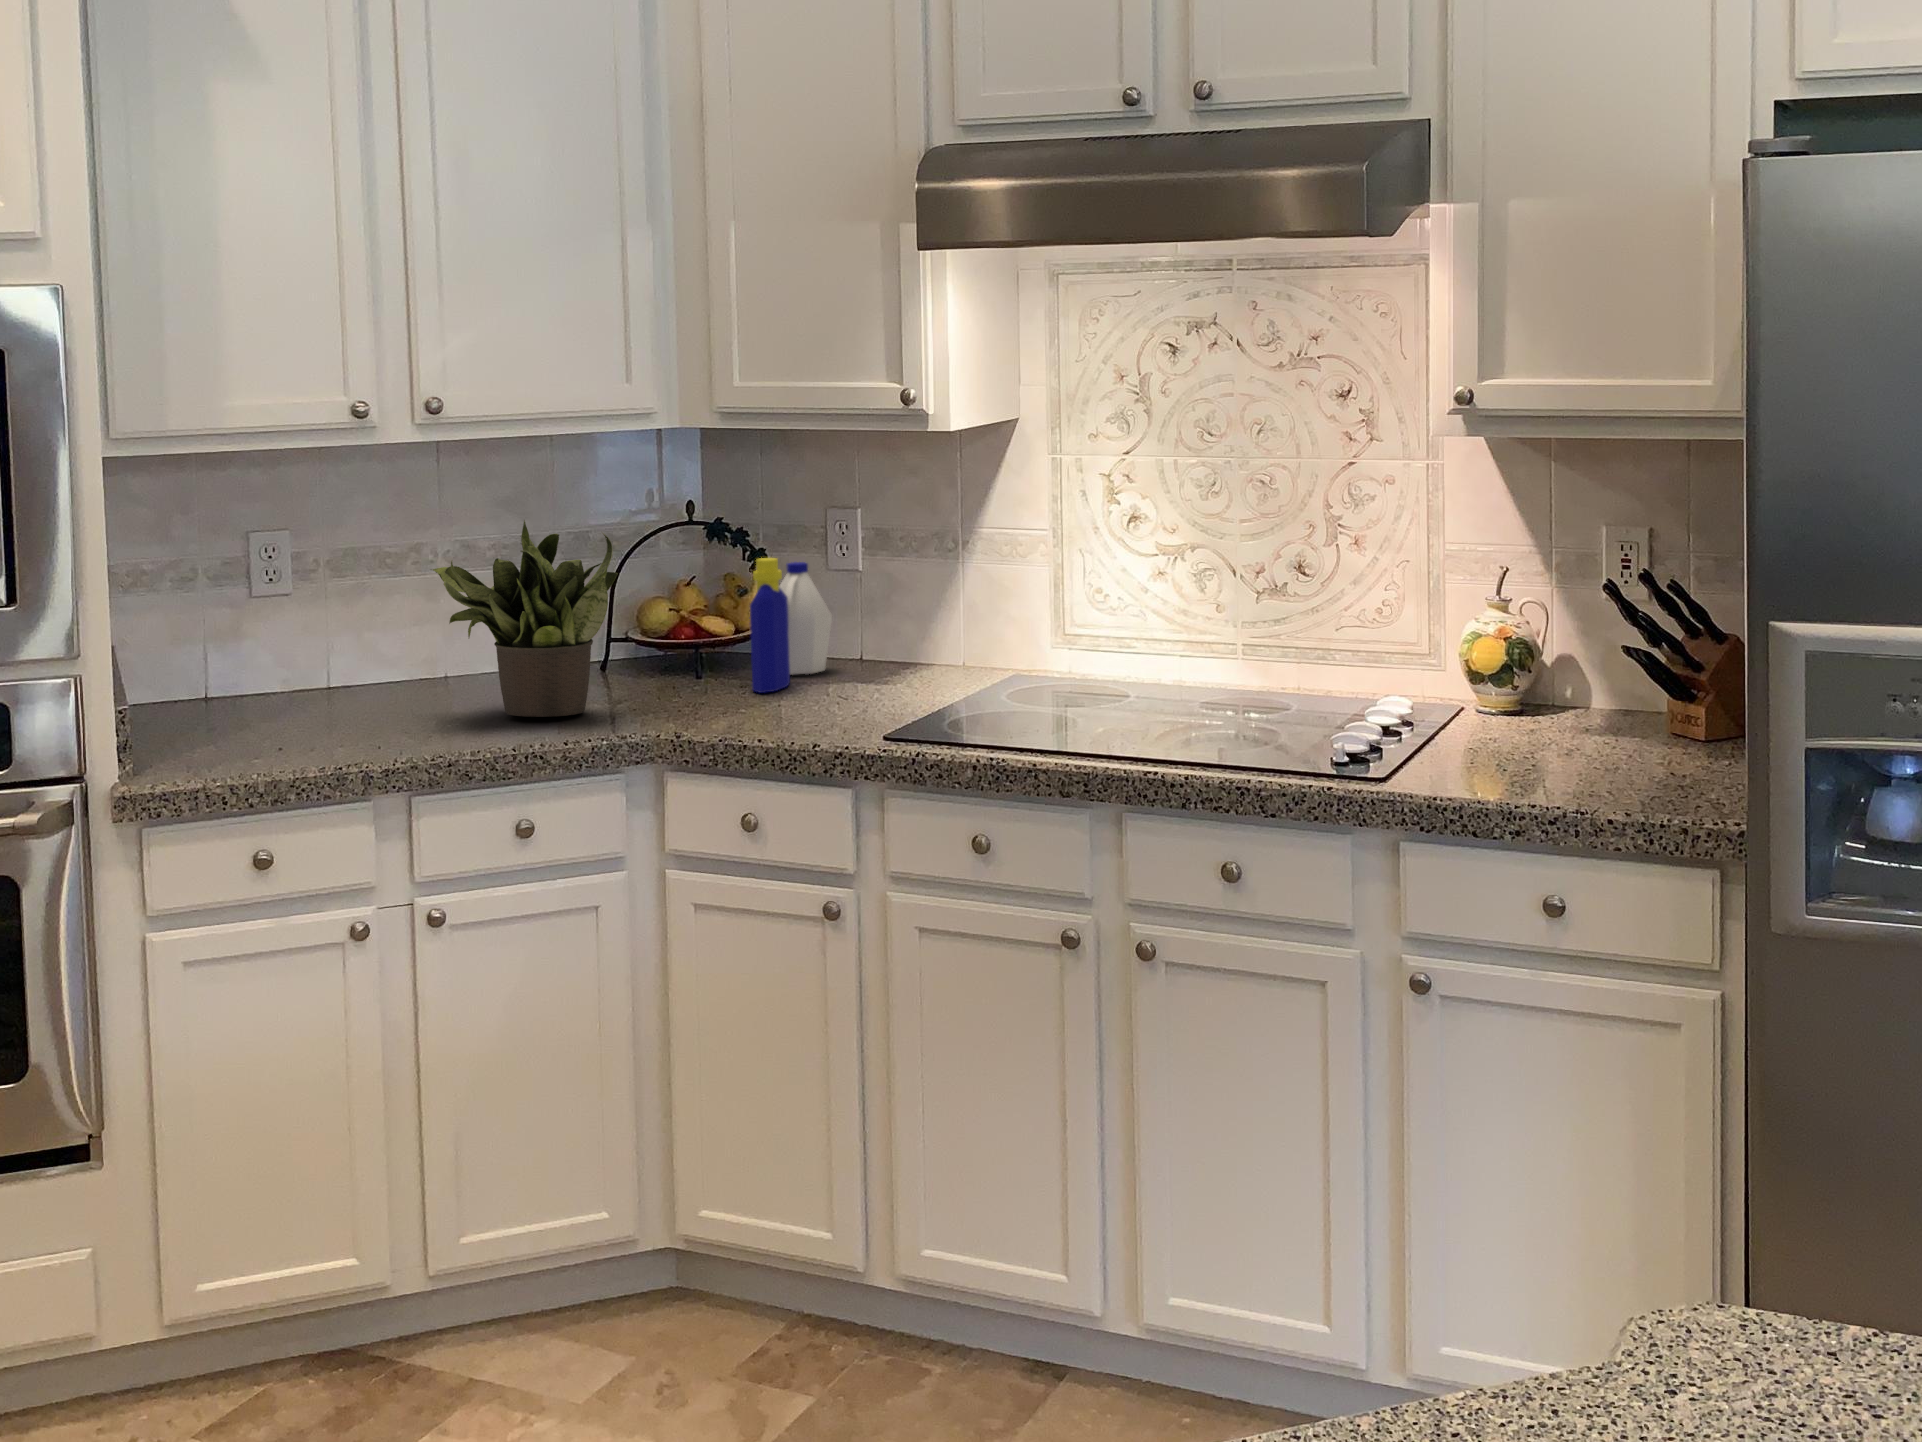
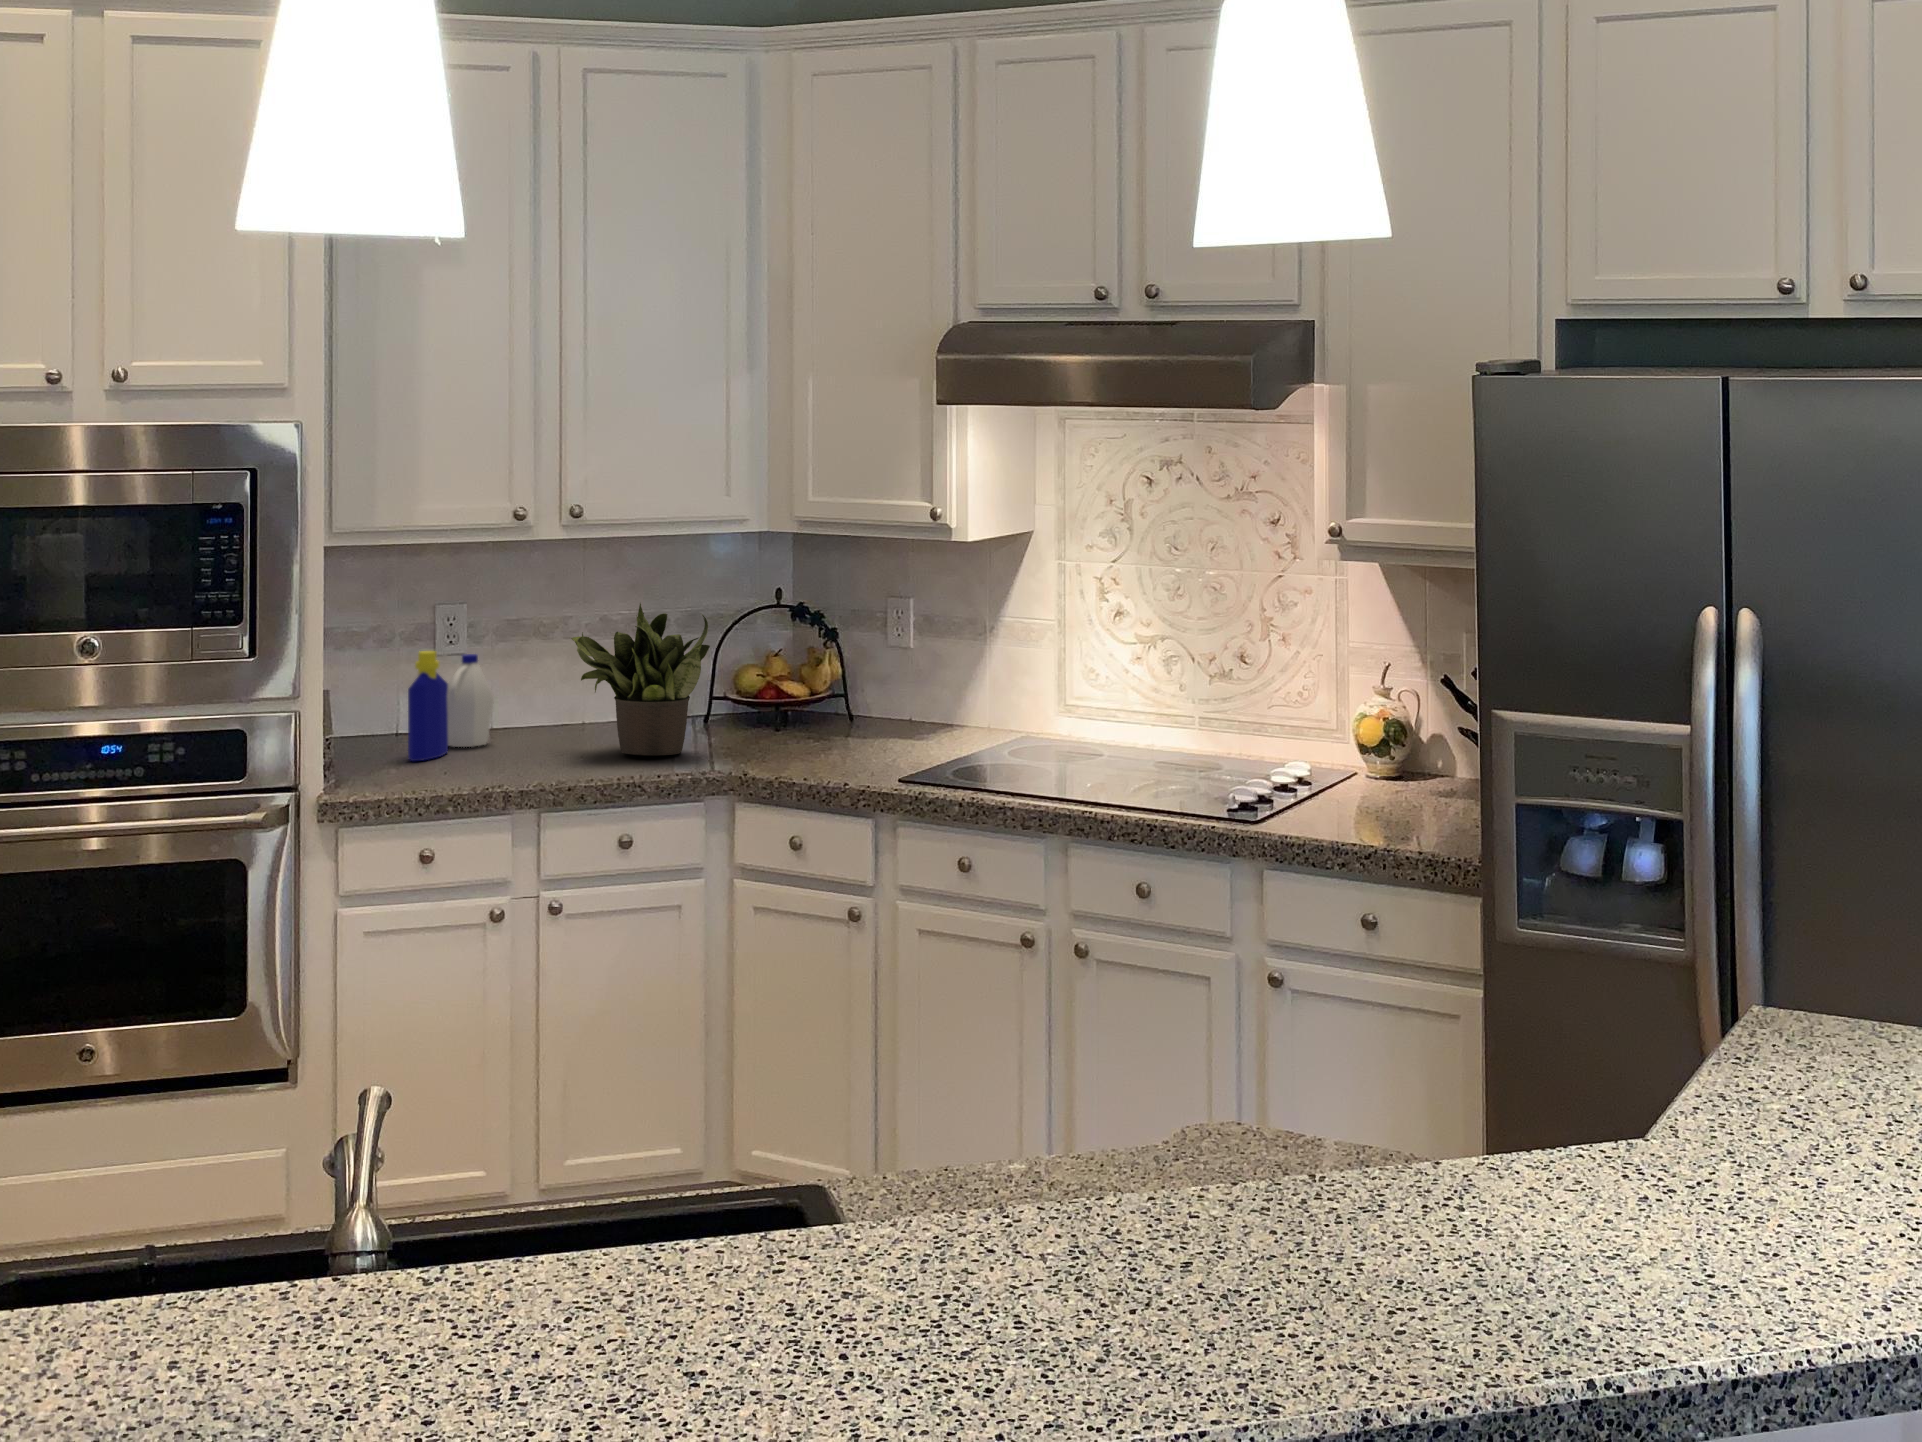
bottle: present [750,558,832,693] -> present [408,651,494,761]

